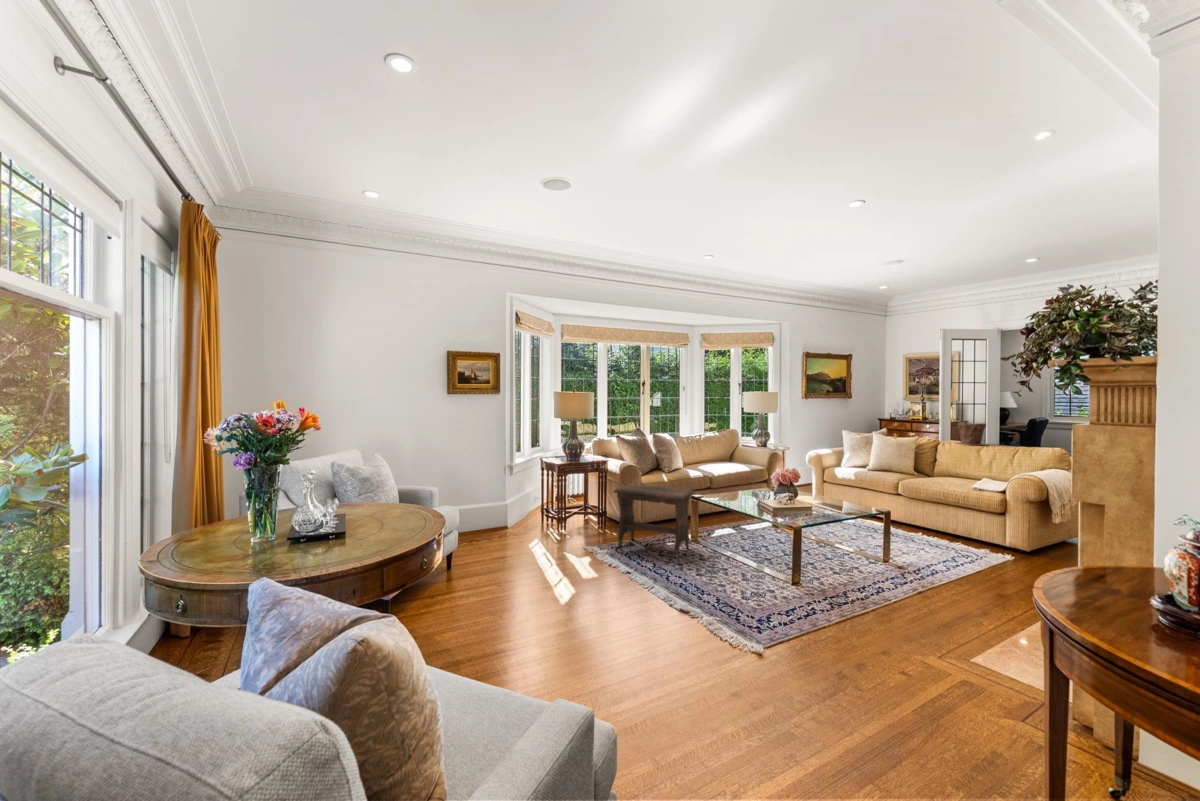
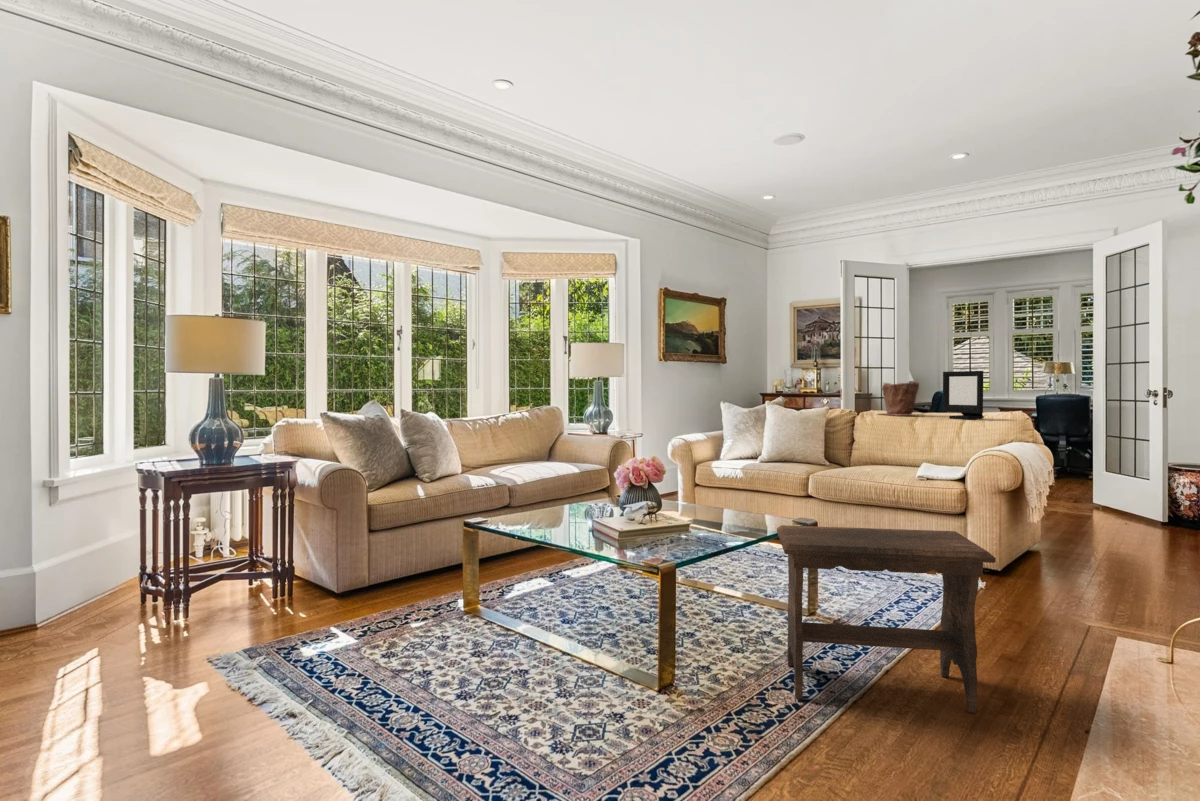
picture frame: none [1003,417,1034,451] -> present [943,371,984,420]
footstool: present [614,484,694,557] -> present [777,525,996,713]

